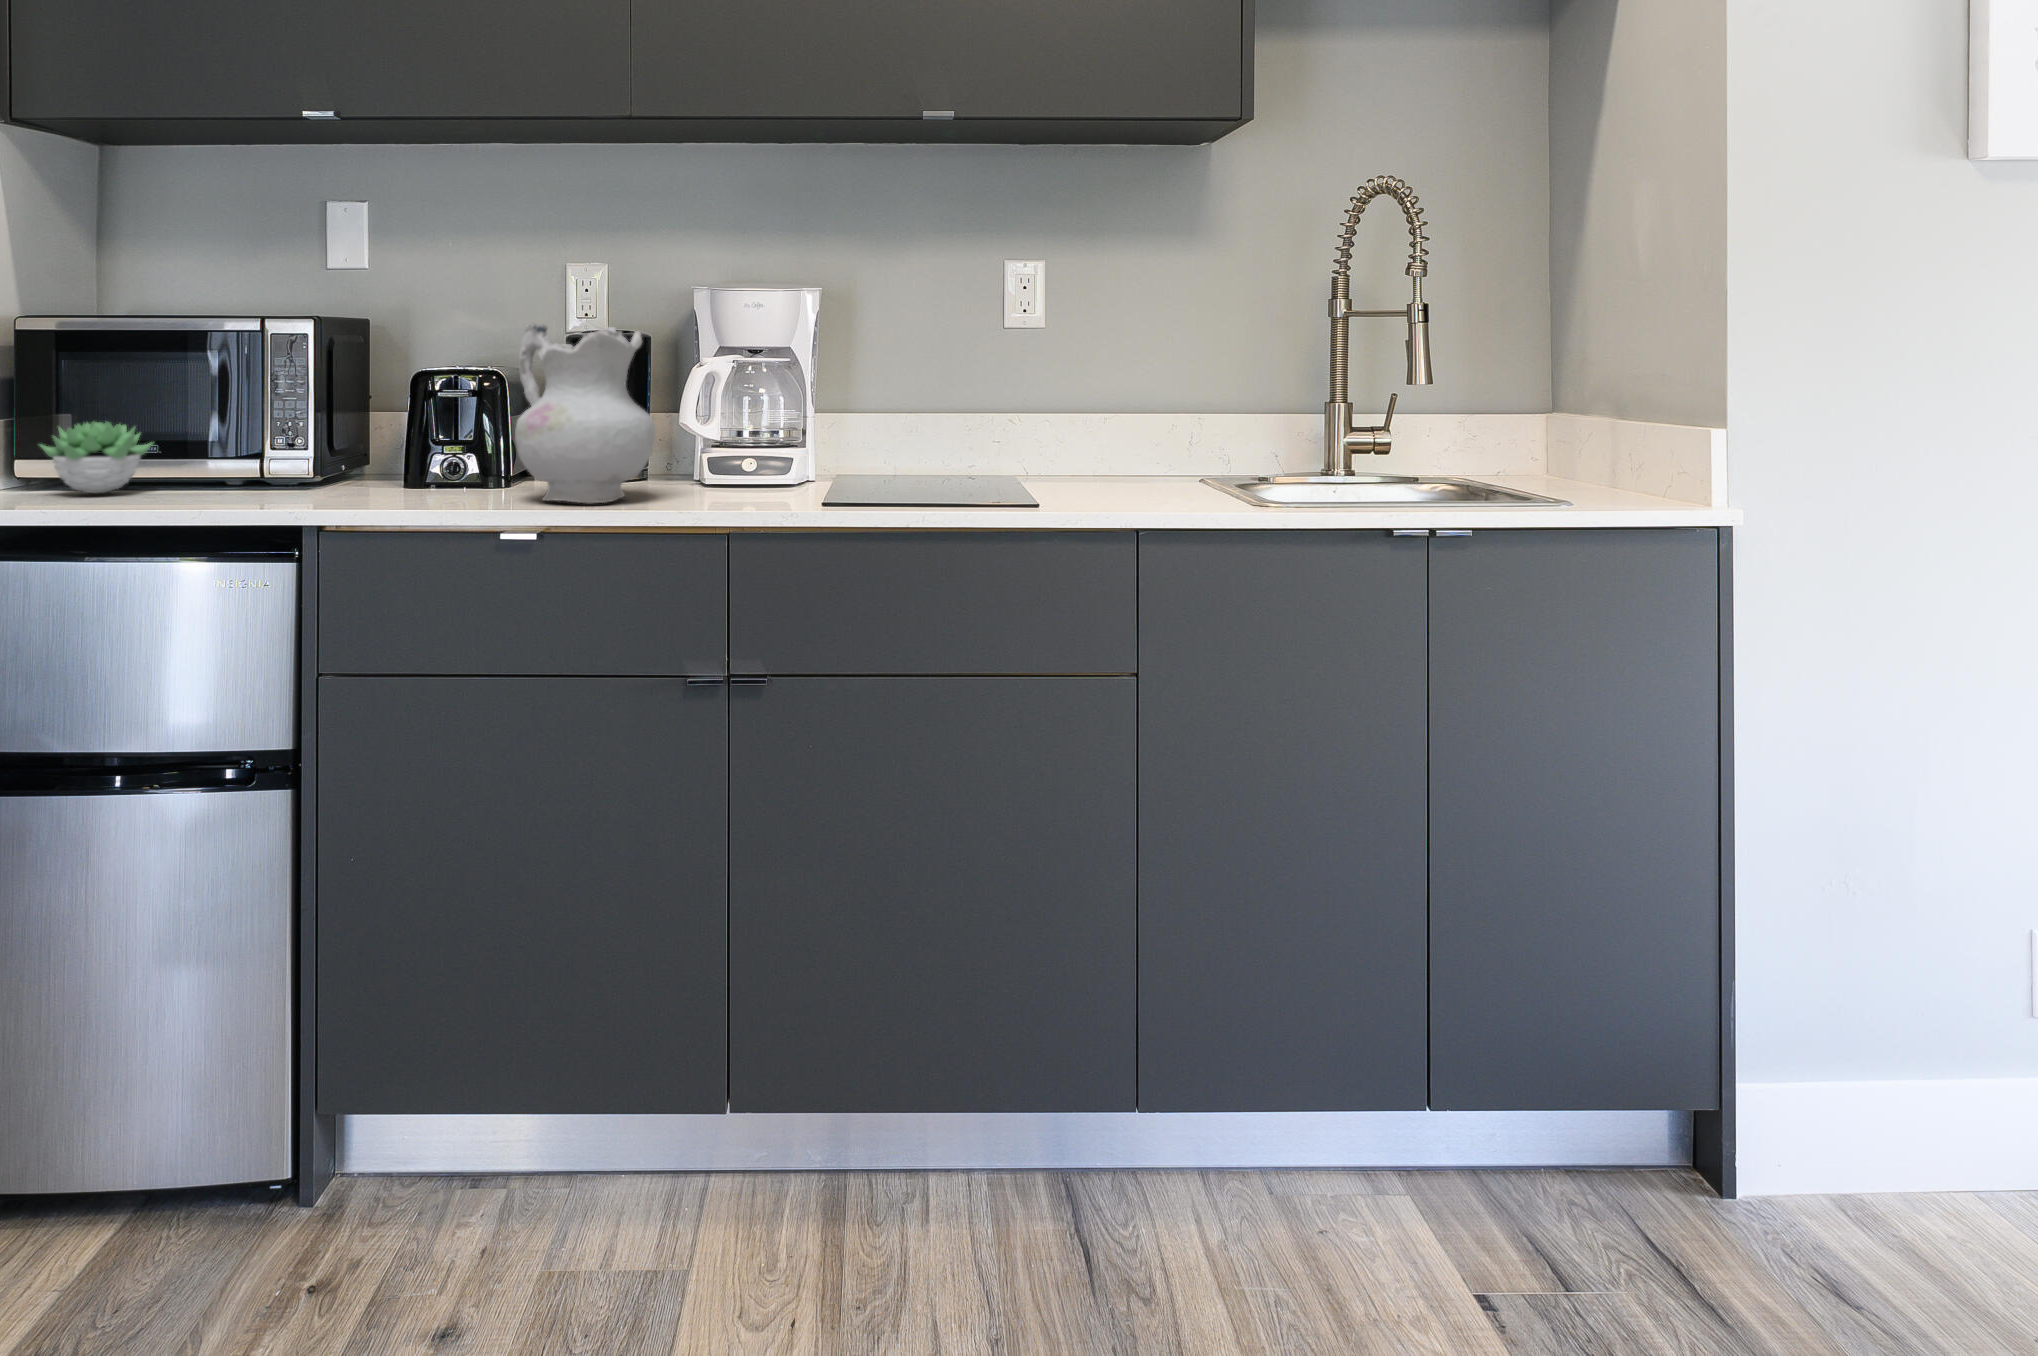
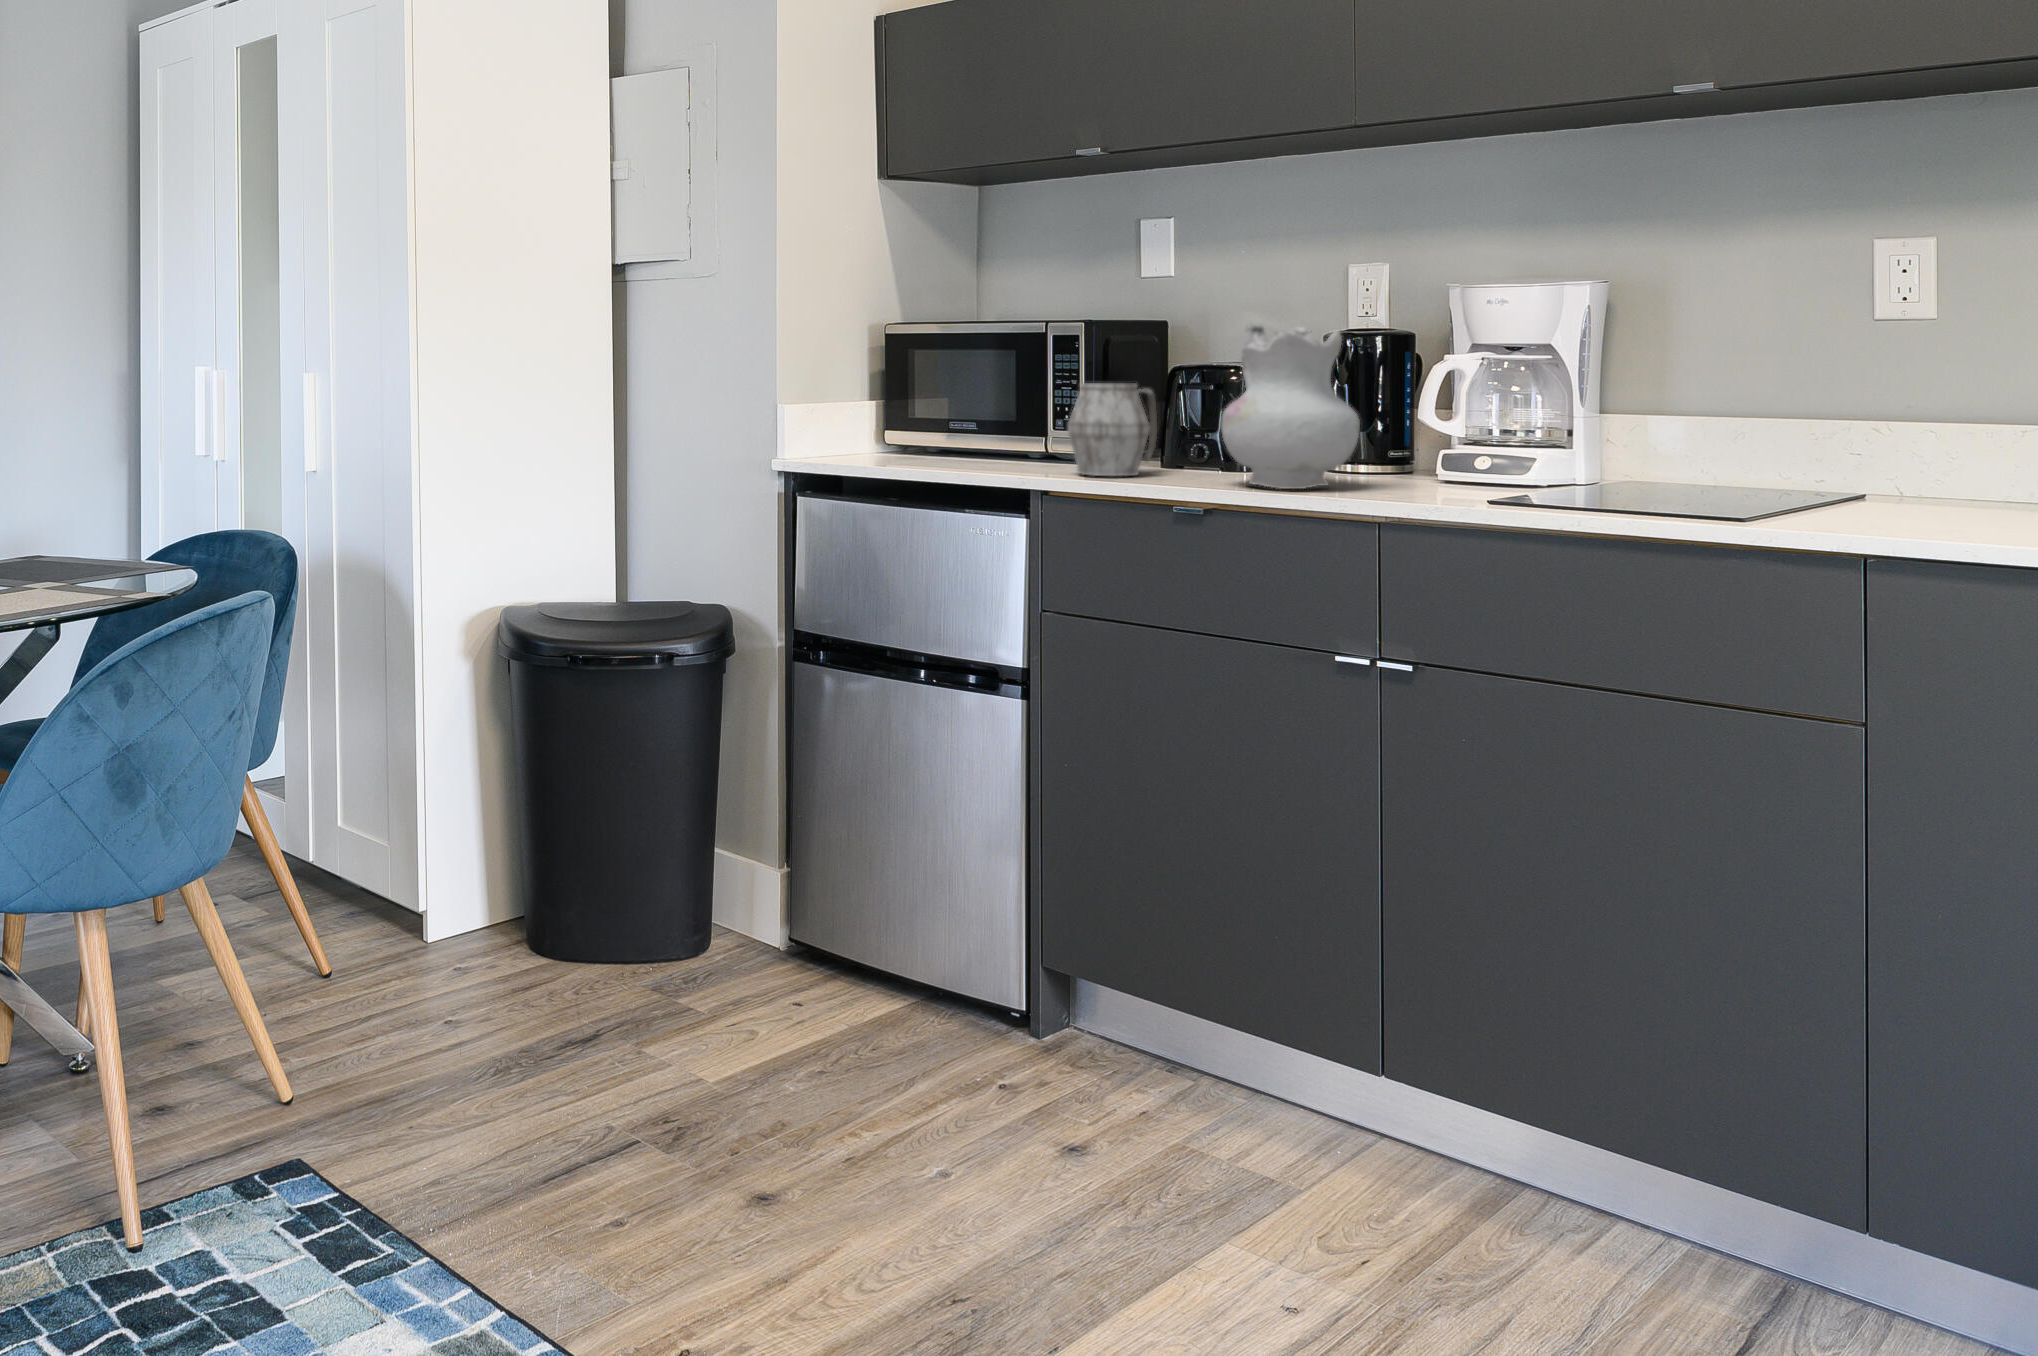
mug: none [320,391,417,502] -> present [1068,383,1157,476]
succulent plant: present [40,422,153,493] -> none [891,403,972,458]

